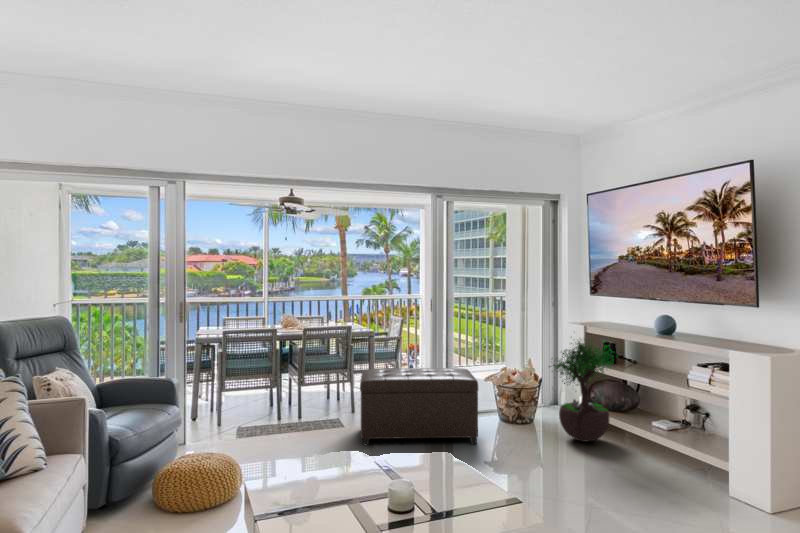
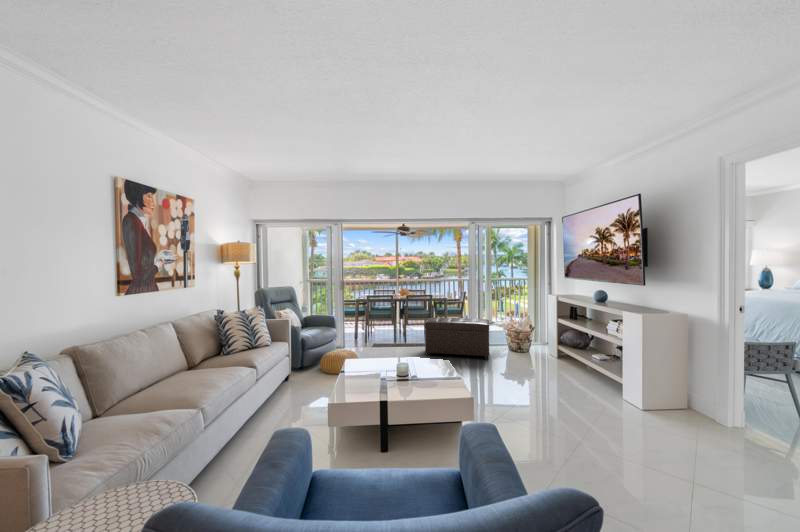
potted tree: present [549,338,613,442] -> none [531,299,573,363]

